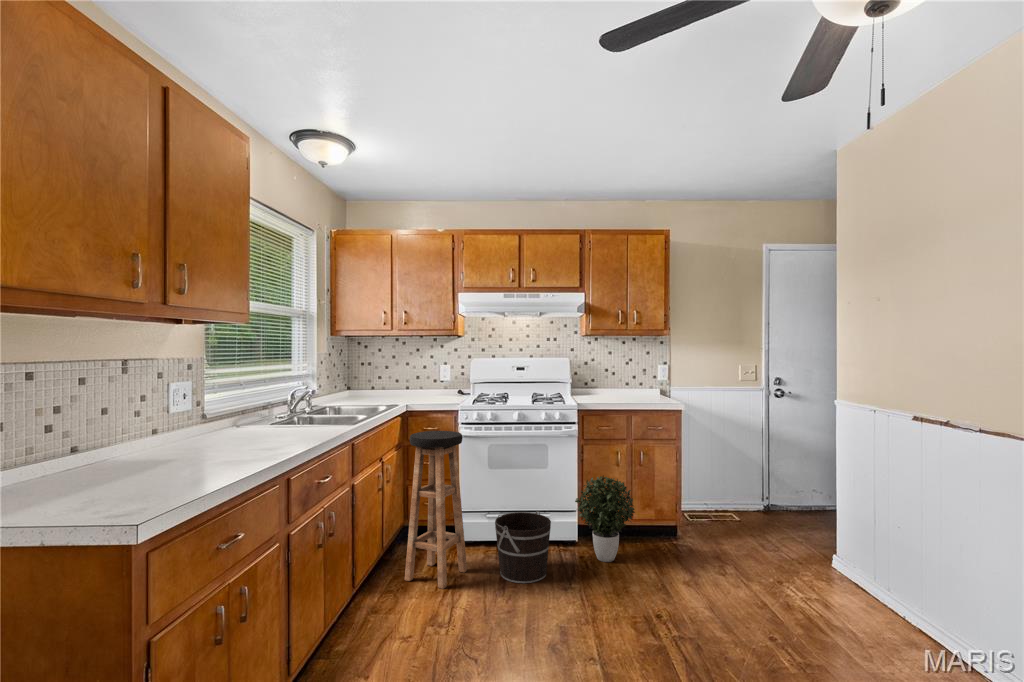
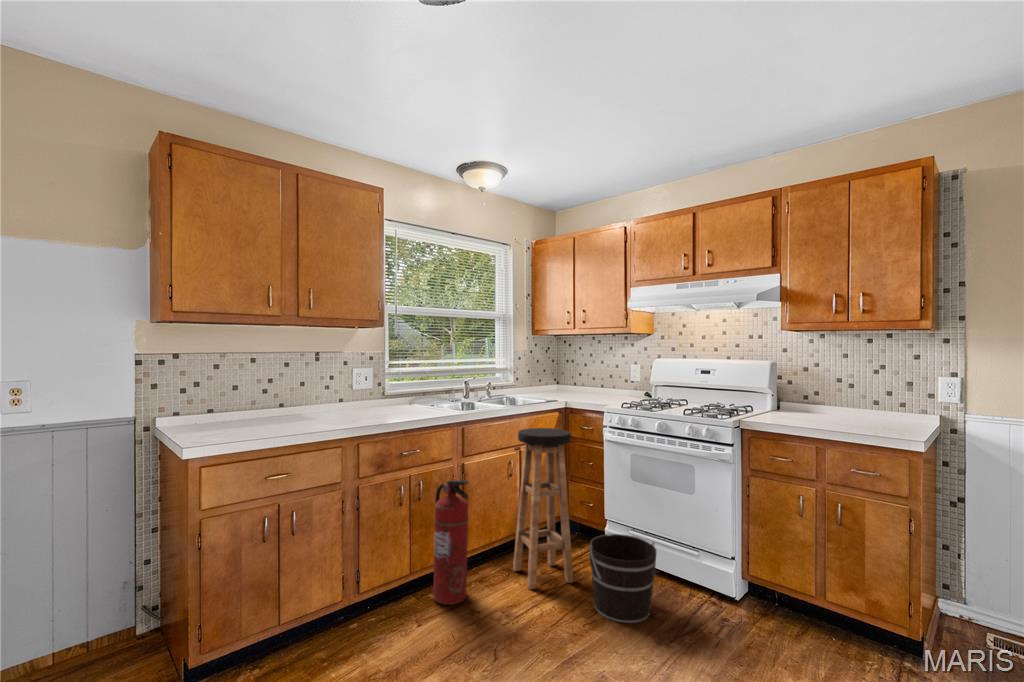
potted plant: present [575,476,635,562] -> none [702,520,792,642]
fire extinguisher: none [358,494,409,633] -> present [433,480,468,605]

